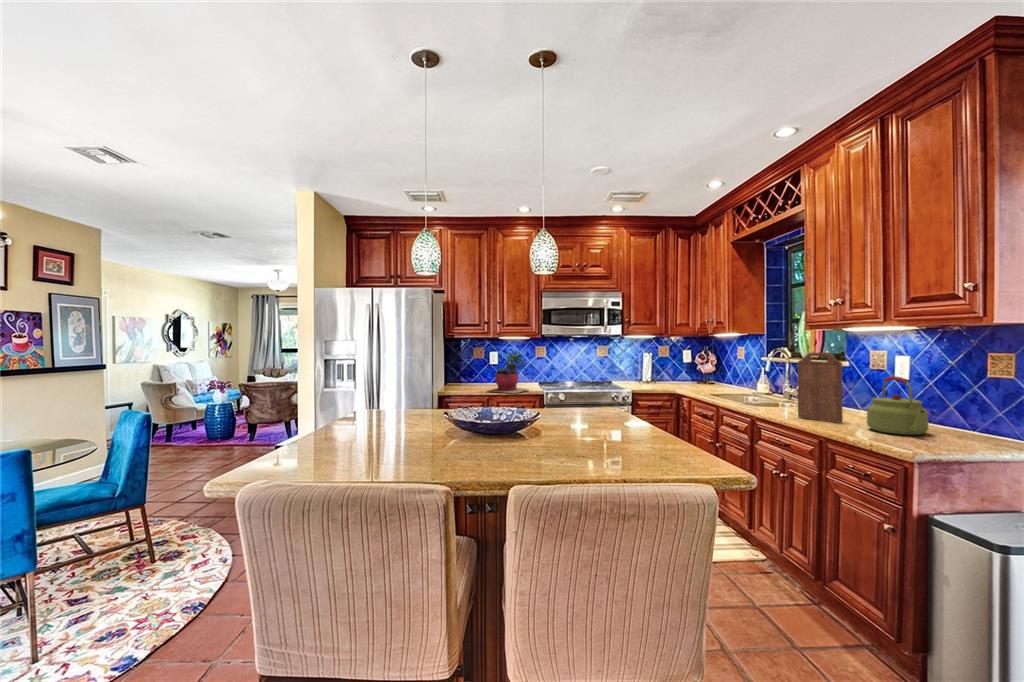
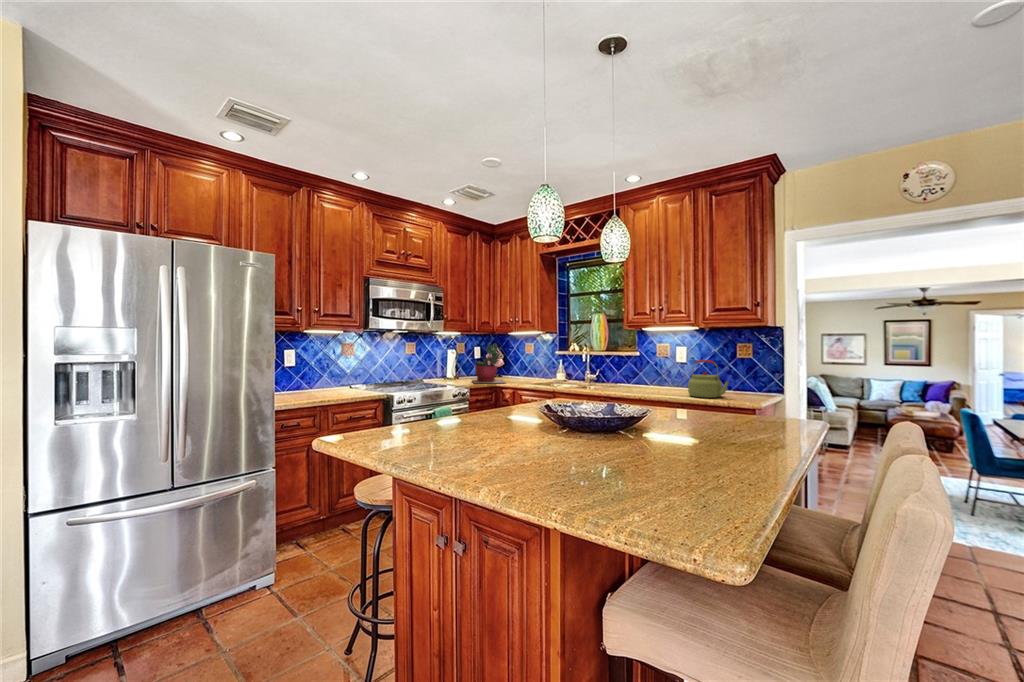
succulent plant: present [489,350,529,393] -> present [472,344,505,383]
cutting board: present [798,352,843,423] -> none [639,345,670,395]

